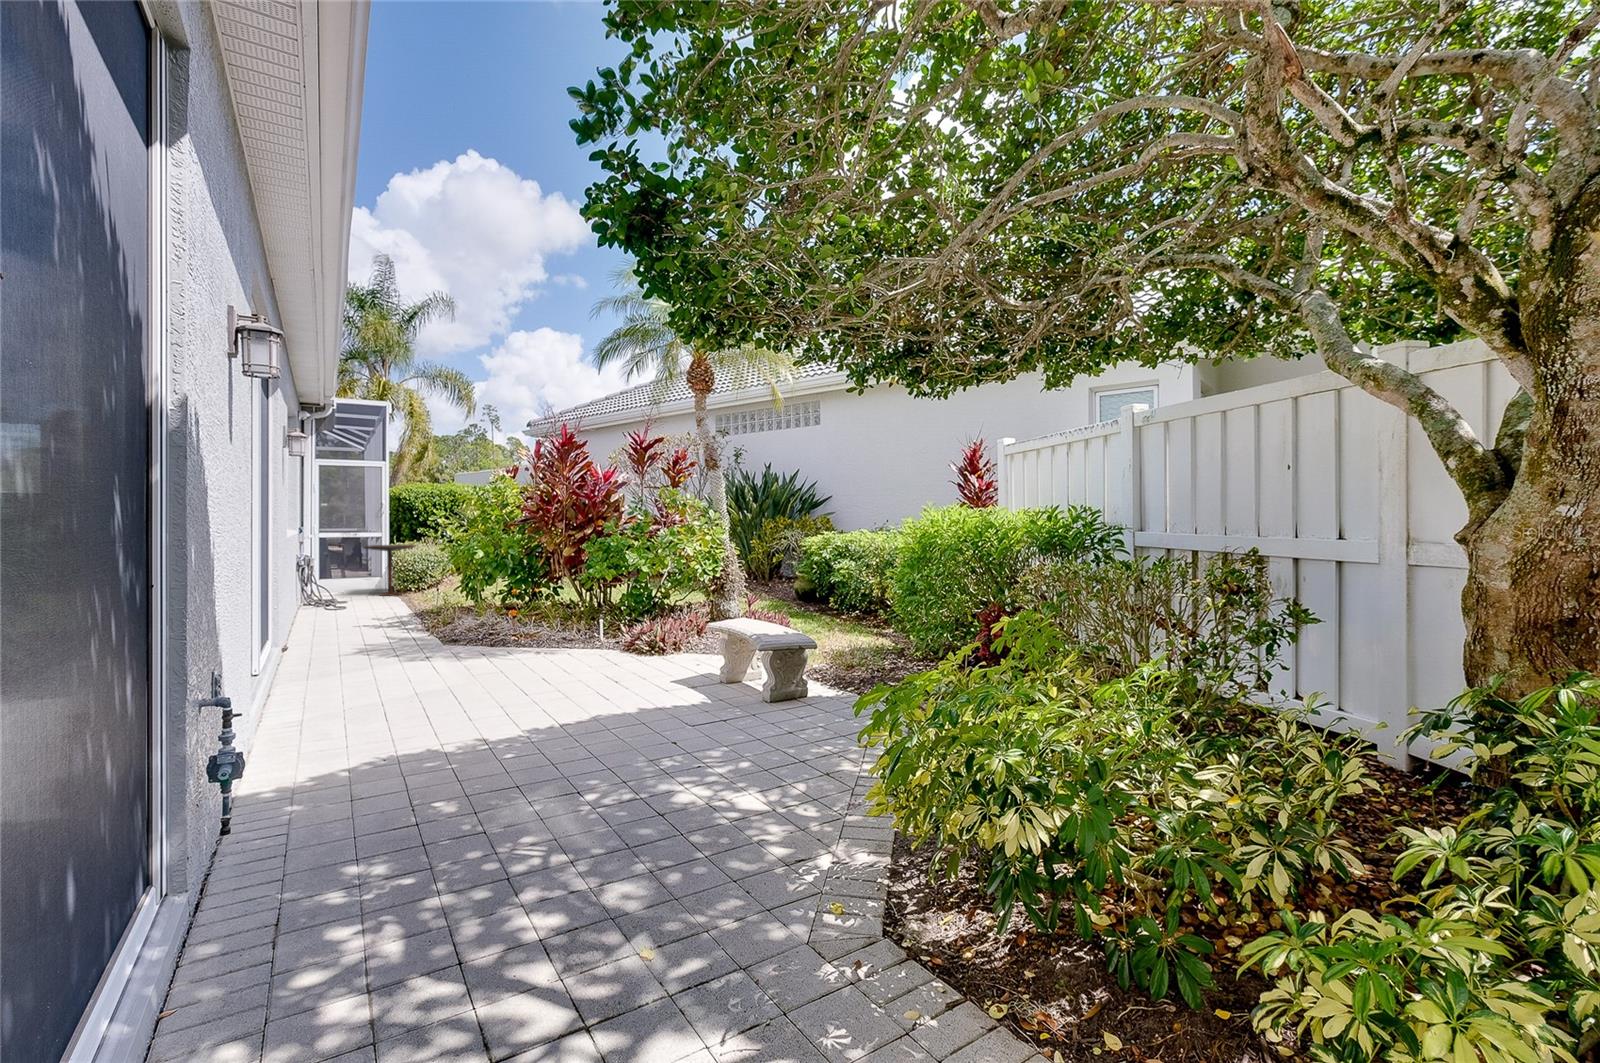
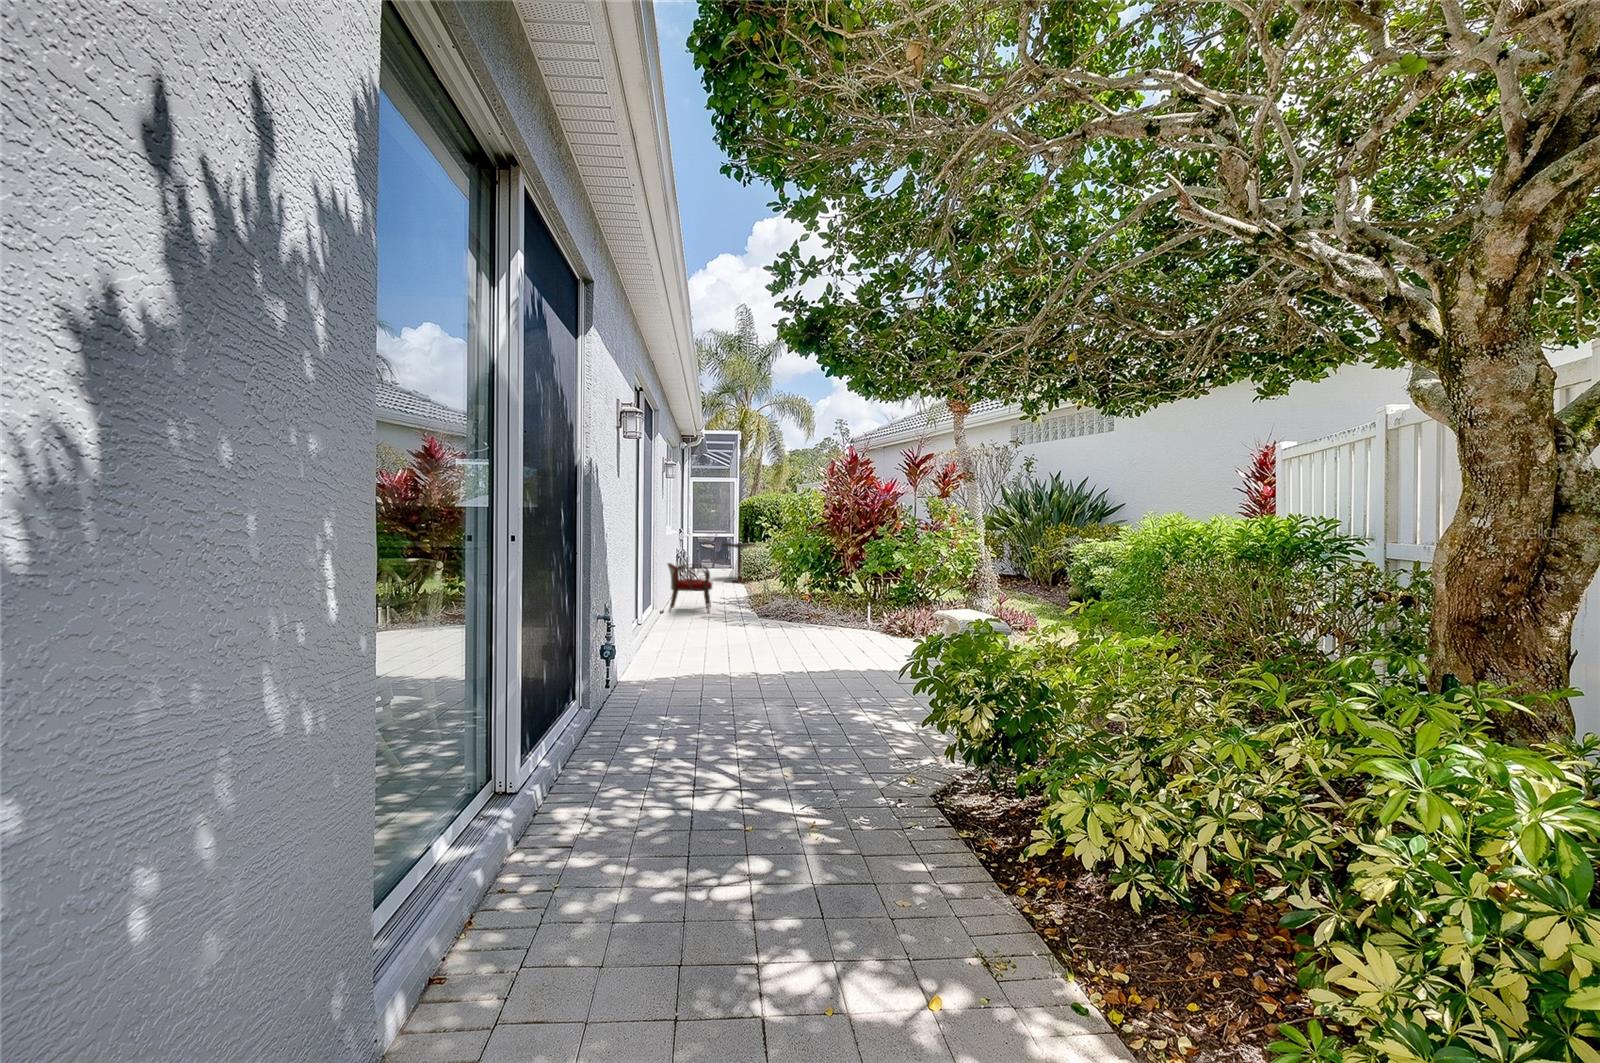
armchair: none [291,577,366,649] -> present [668,563,712,612]

